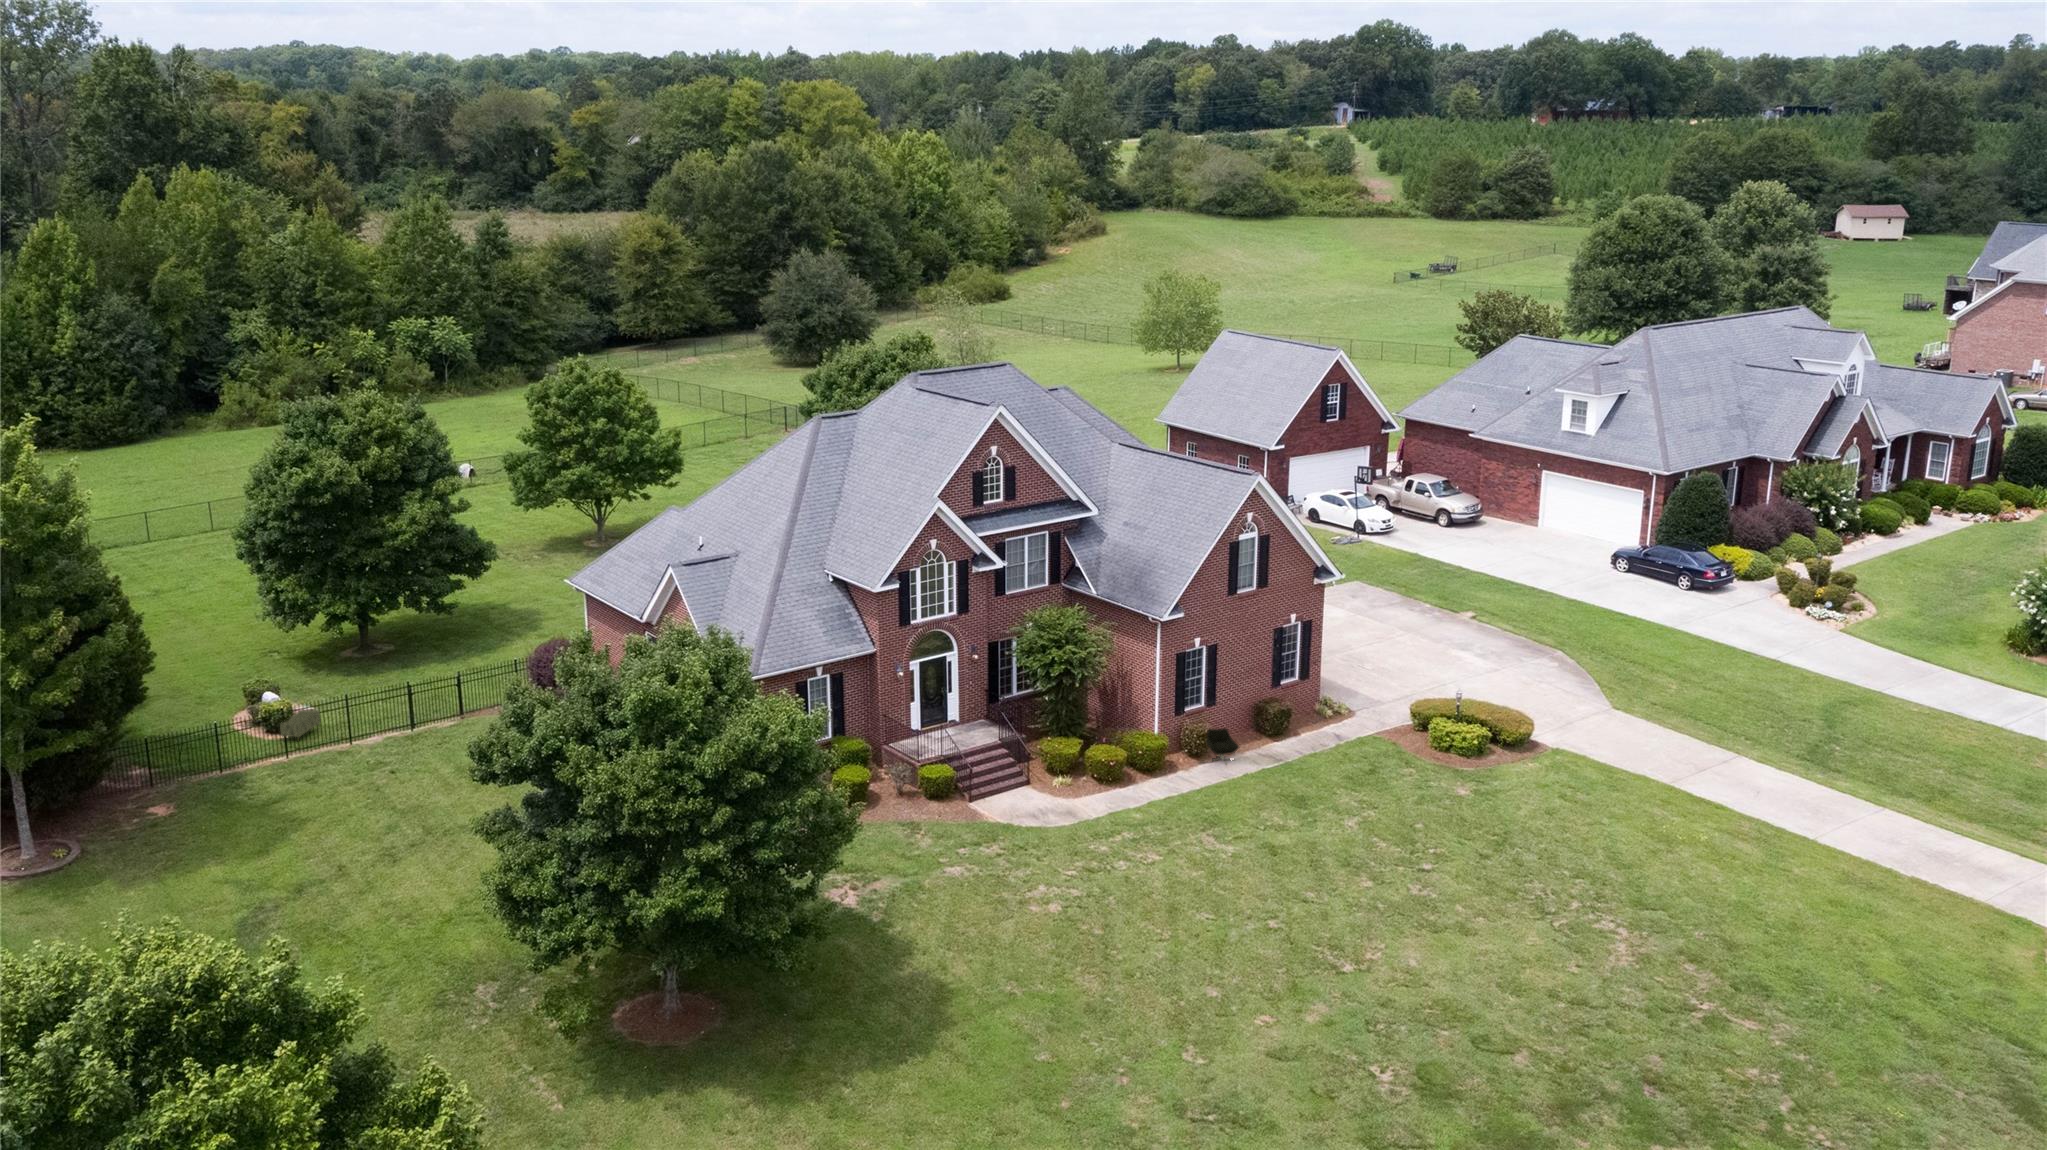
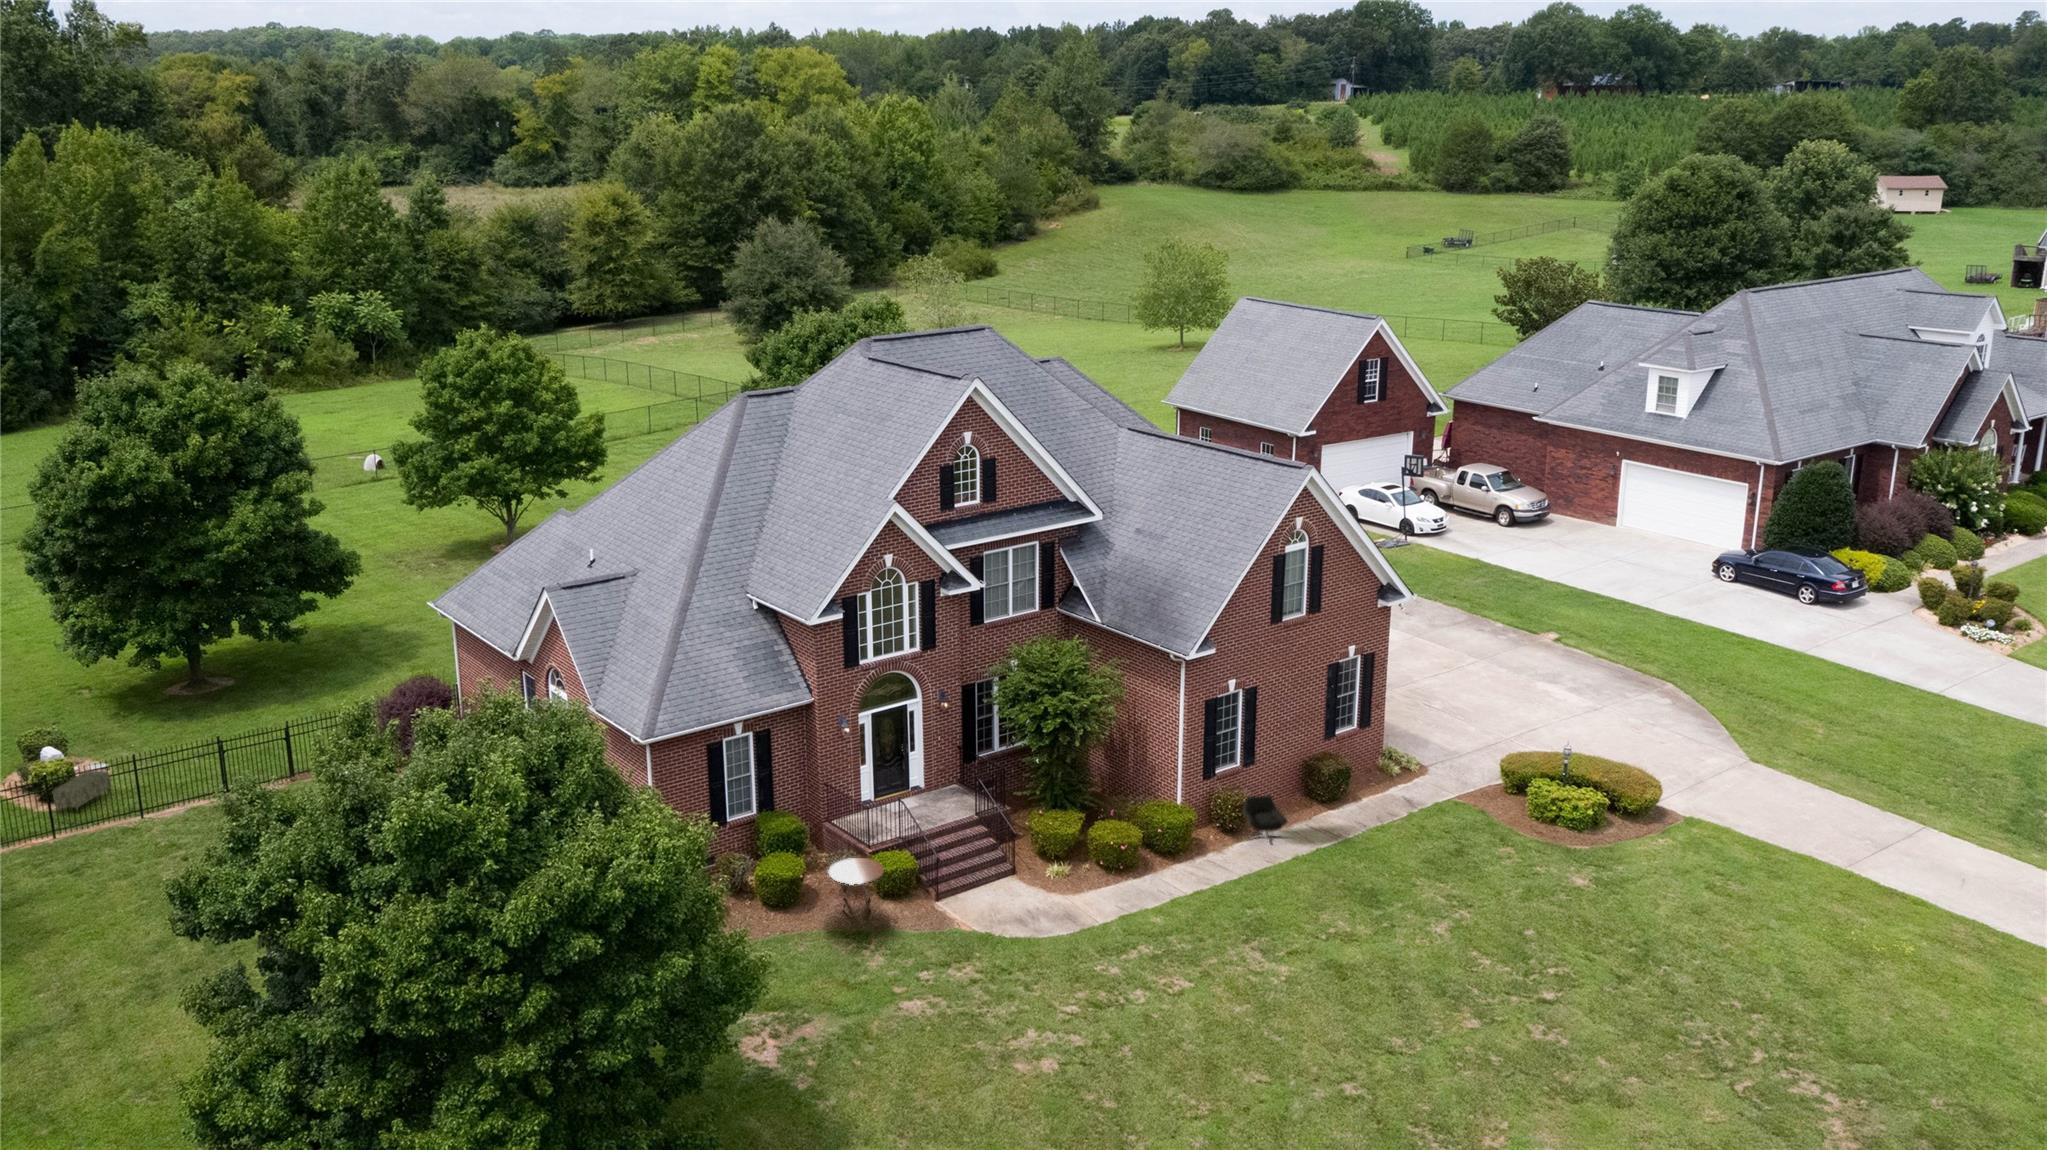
round table: none [889,769,931,808] -> present [828,858,884,910]

